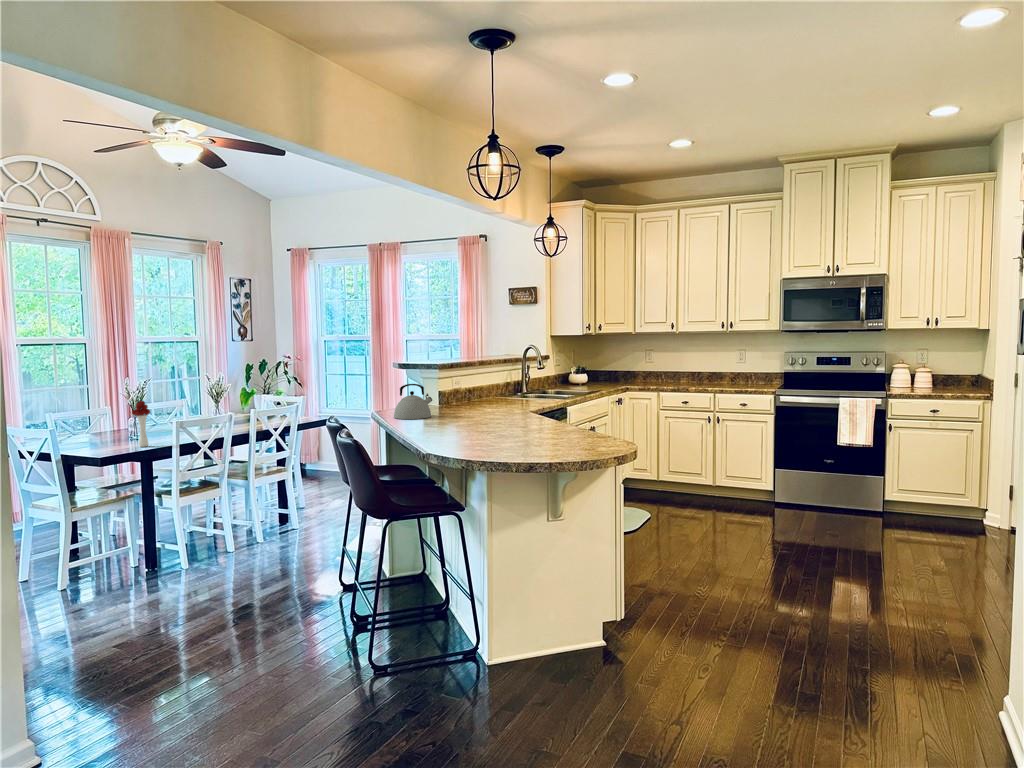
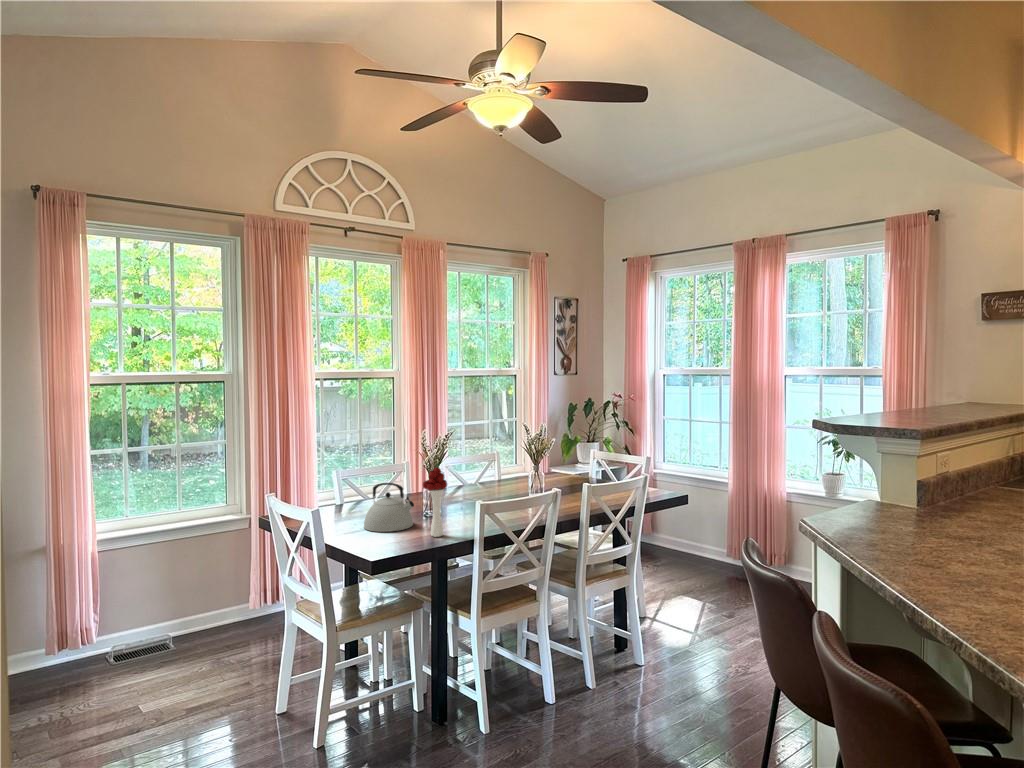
kettle: present [394,384,432,419] -> present [364,483,414,532]

